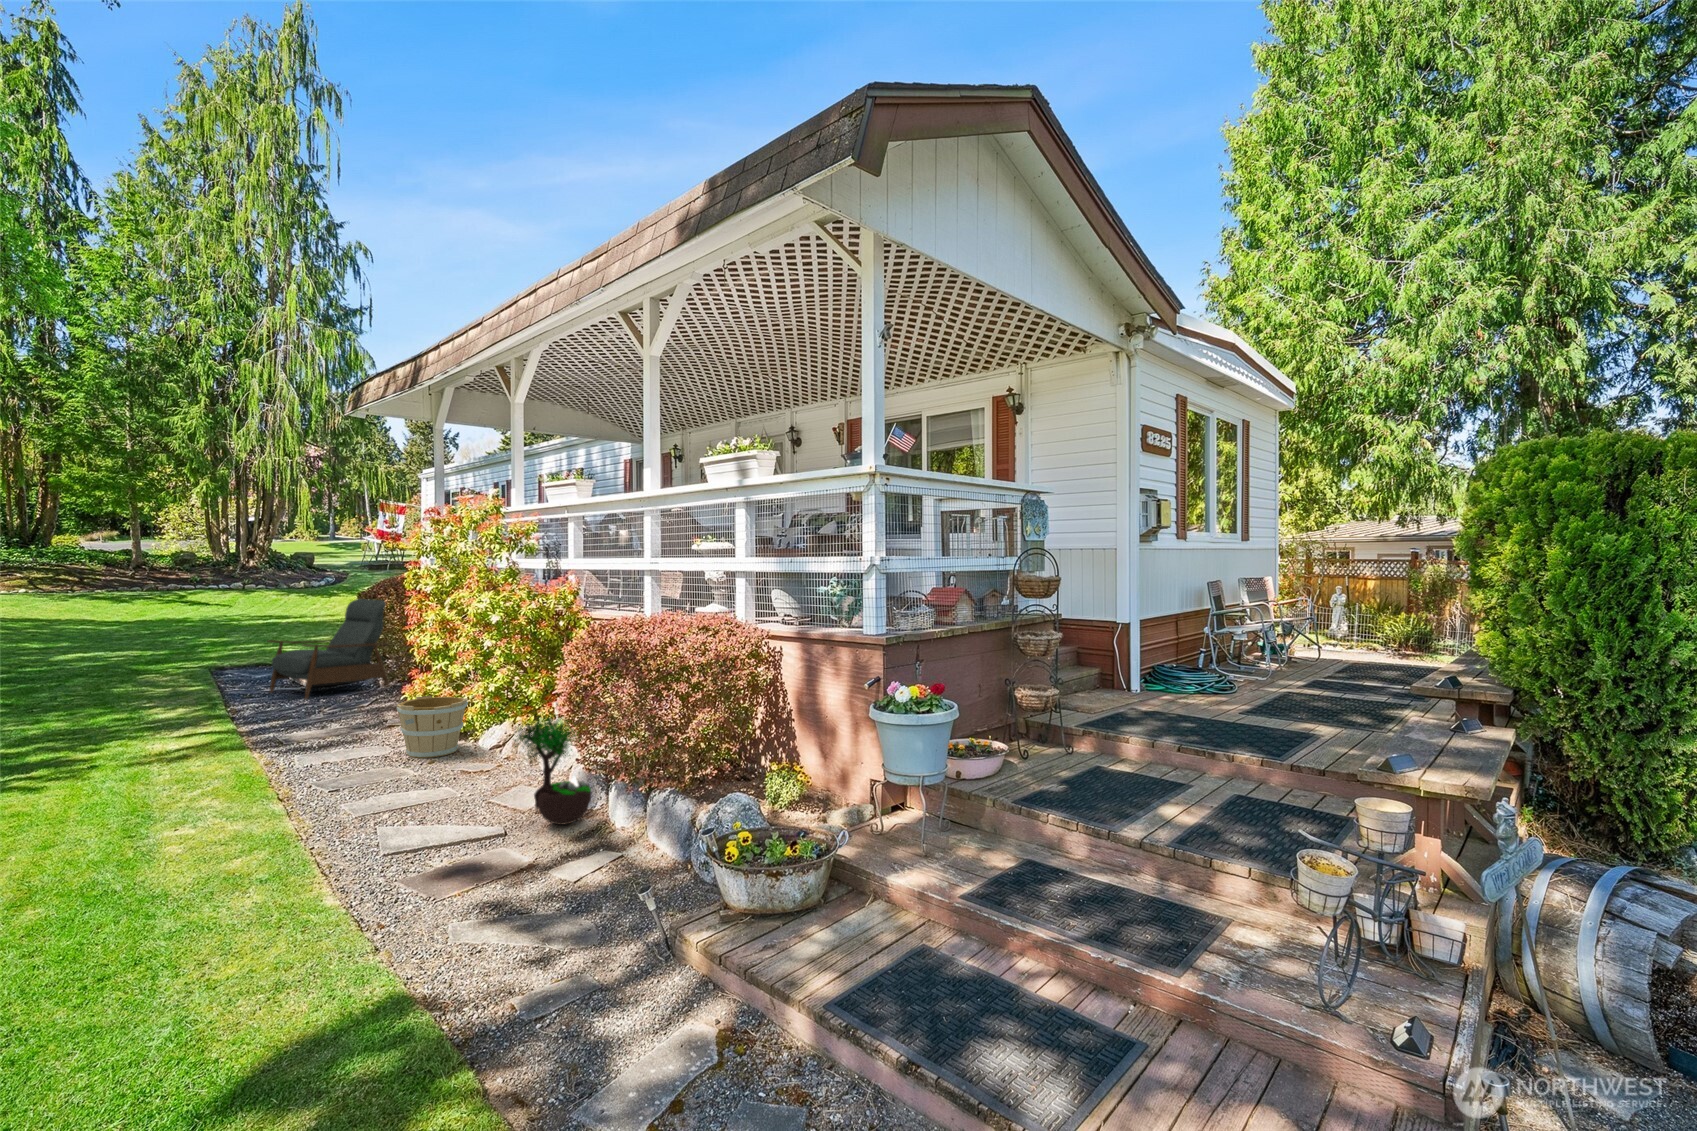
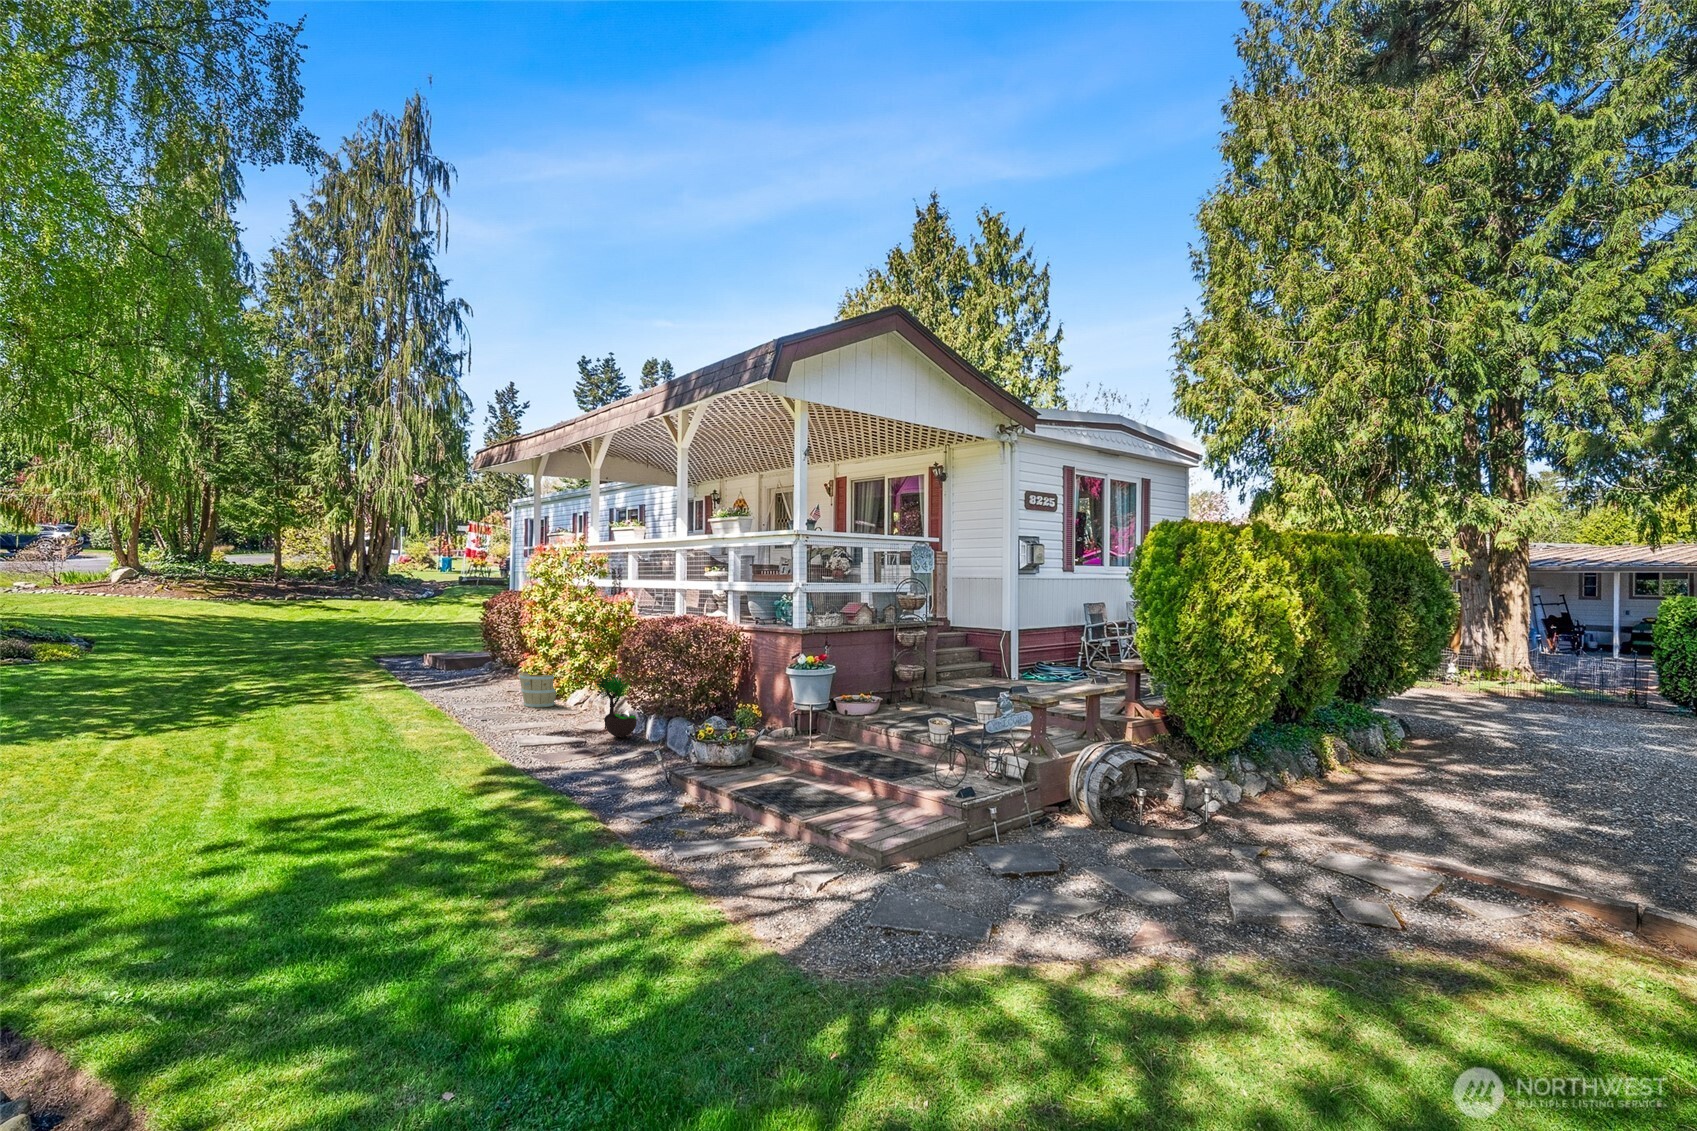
chair: present [268,599,389,699] -> none [421,607,501,676]

